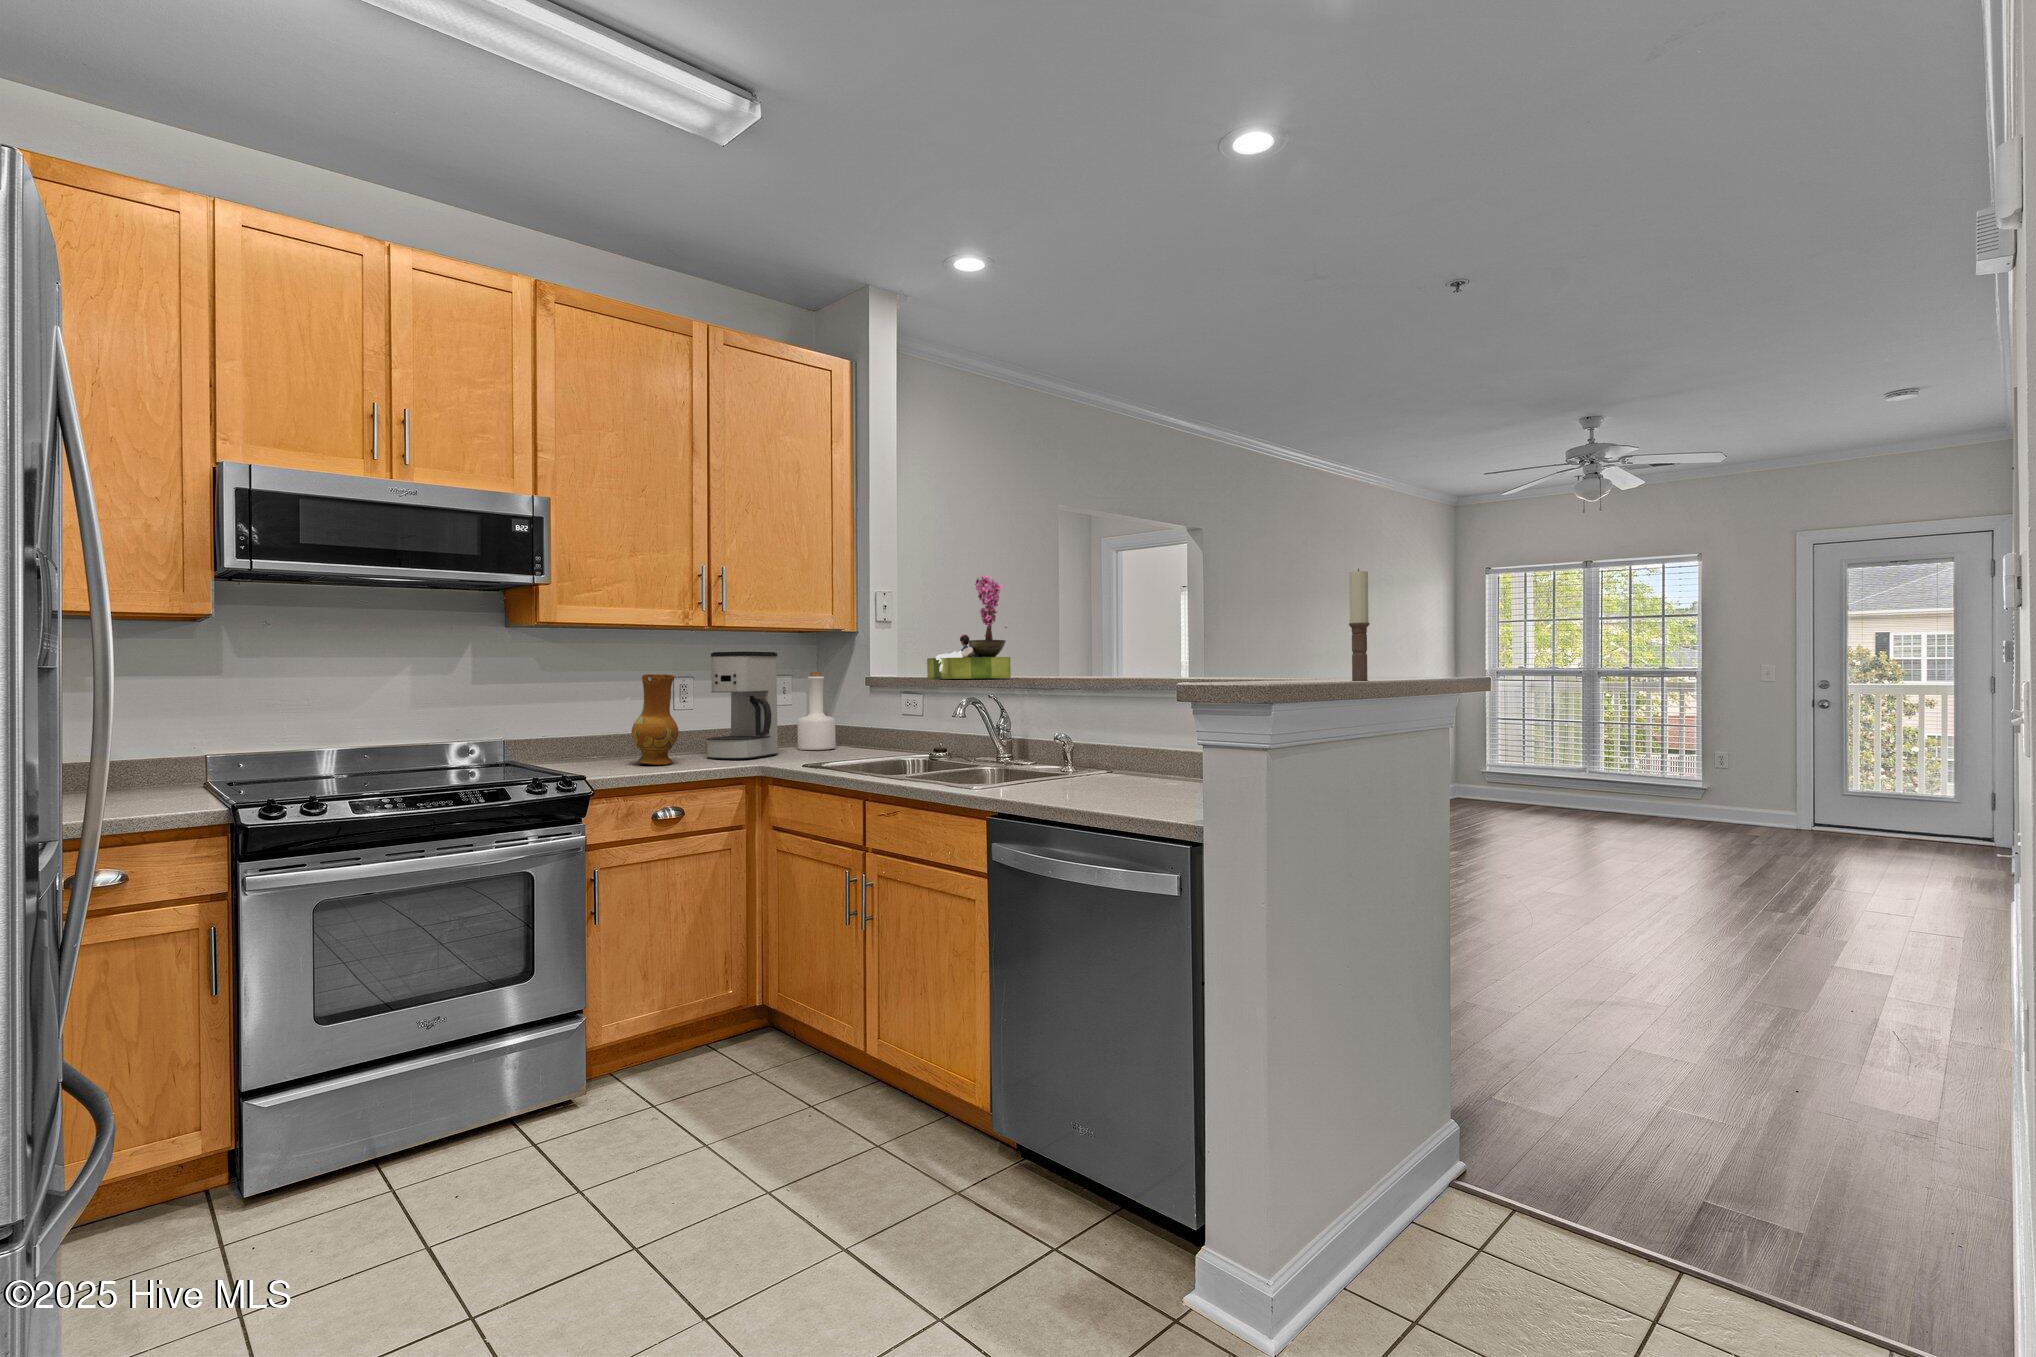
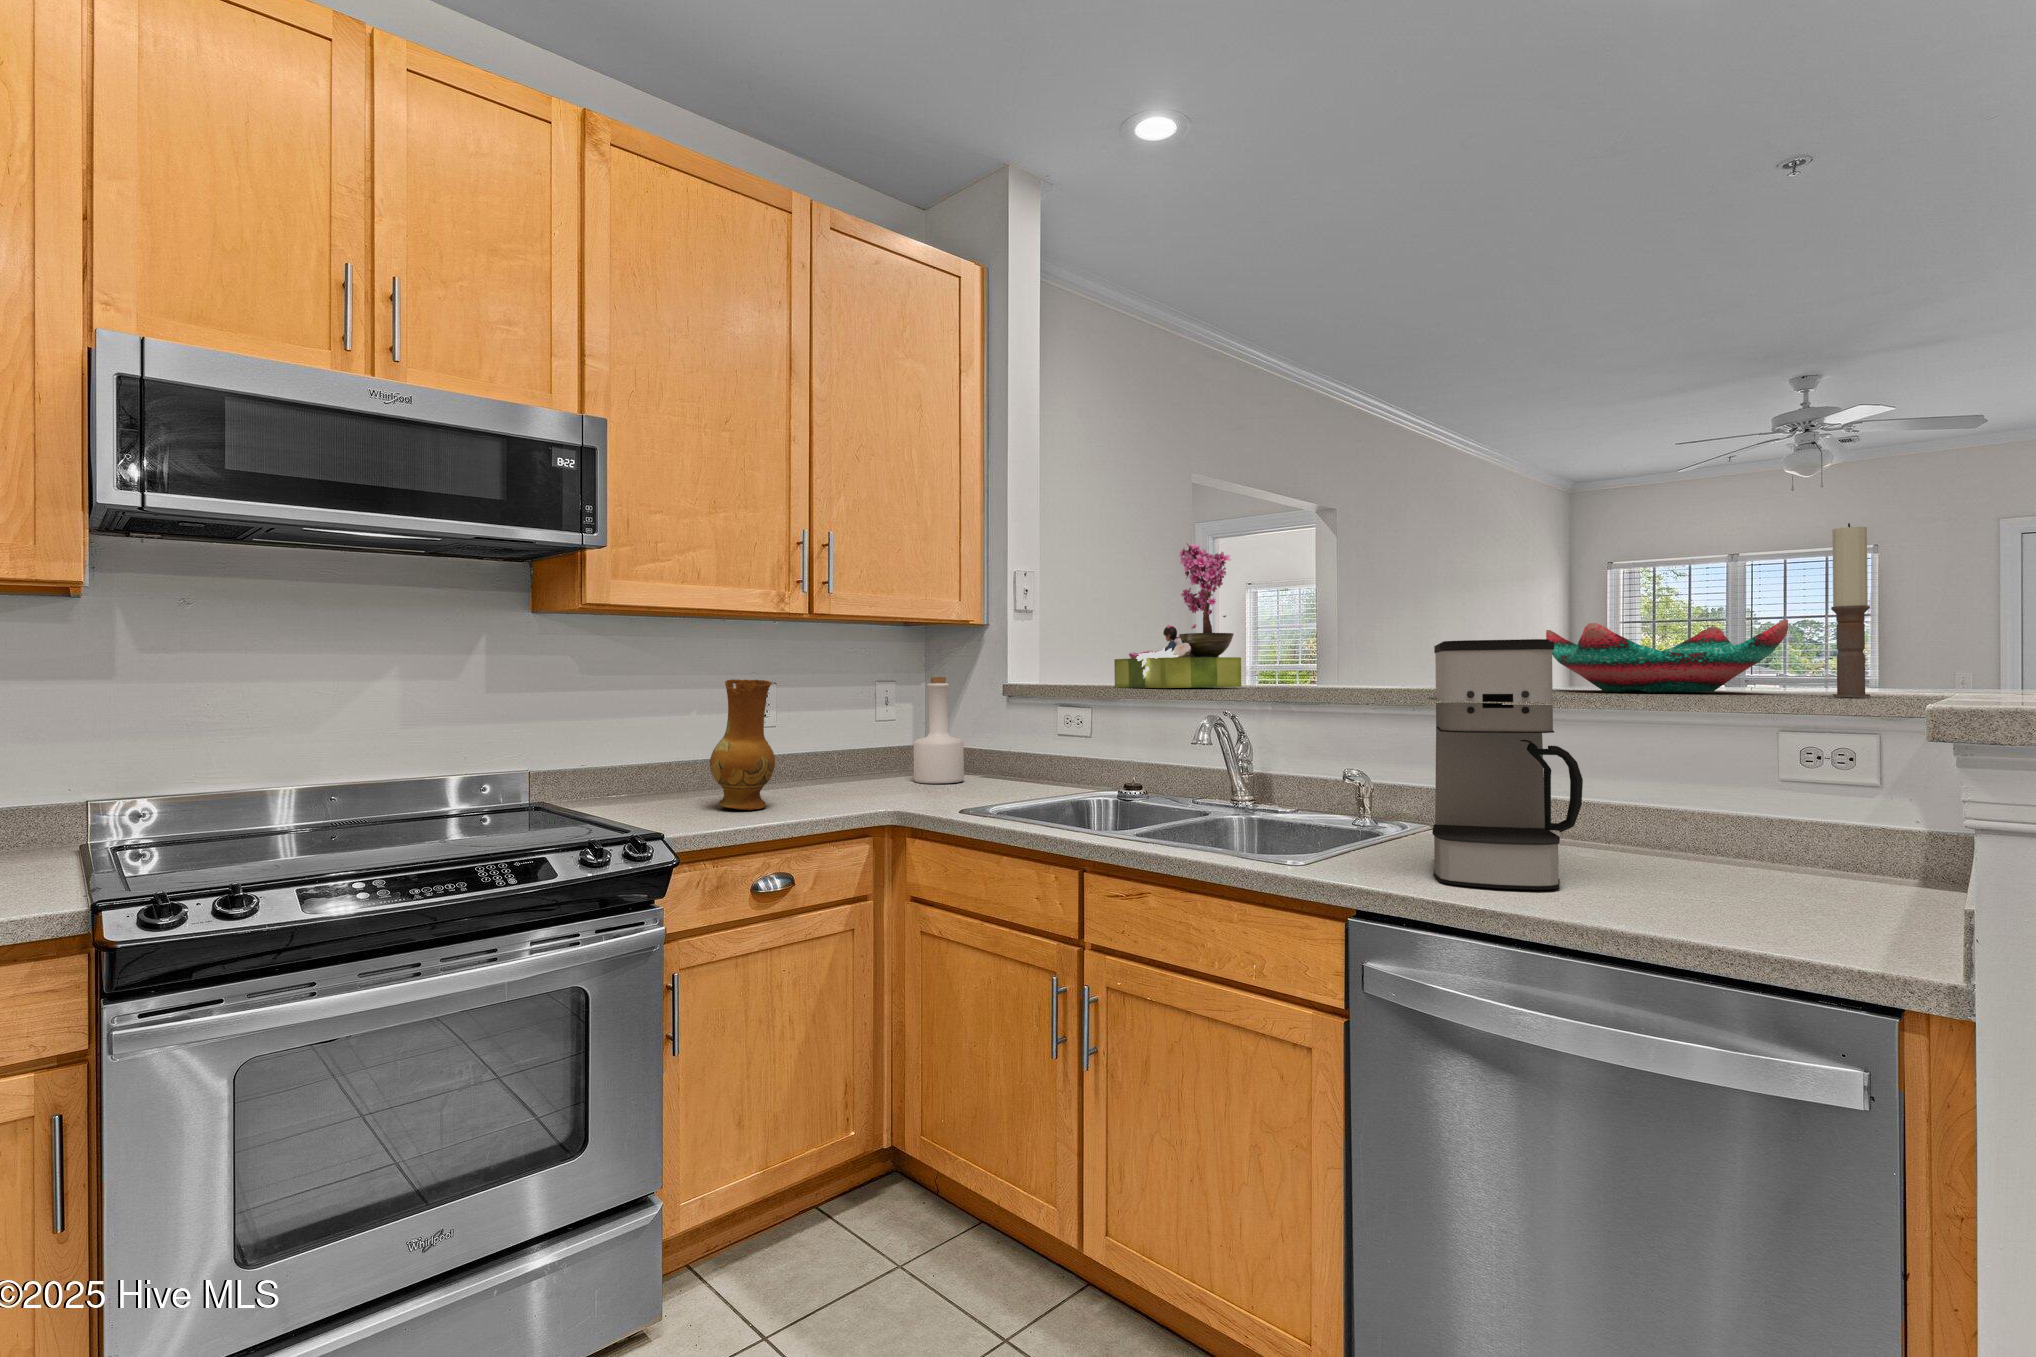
decorative bowl: none [1220,631,1347,680] -> present [1546,620,1788,692]
coffee maker: present [707,652,778,759] -> present [1432,639,1583,890]

